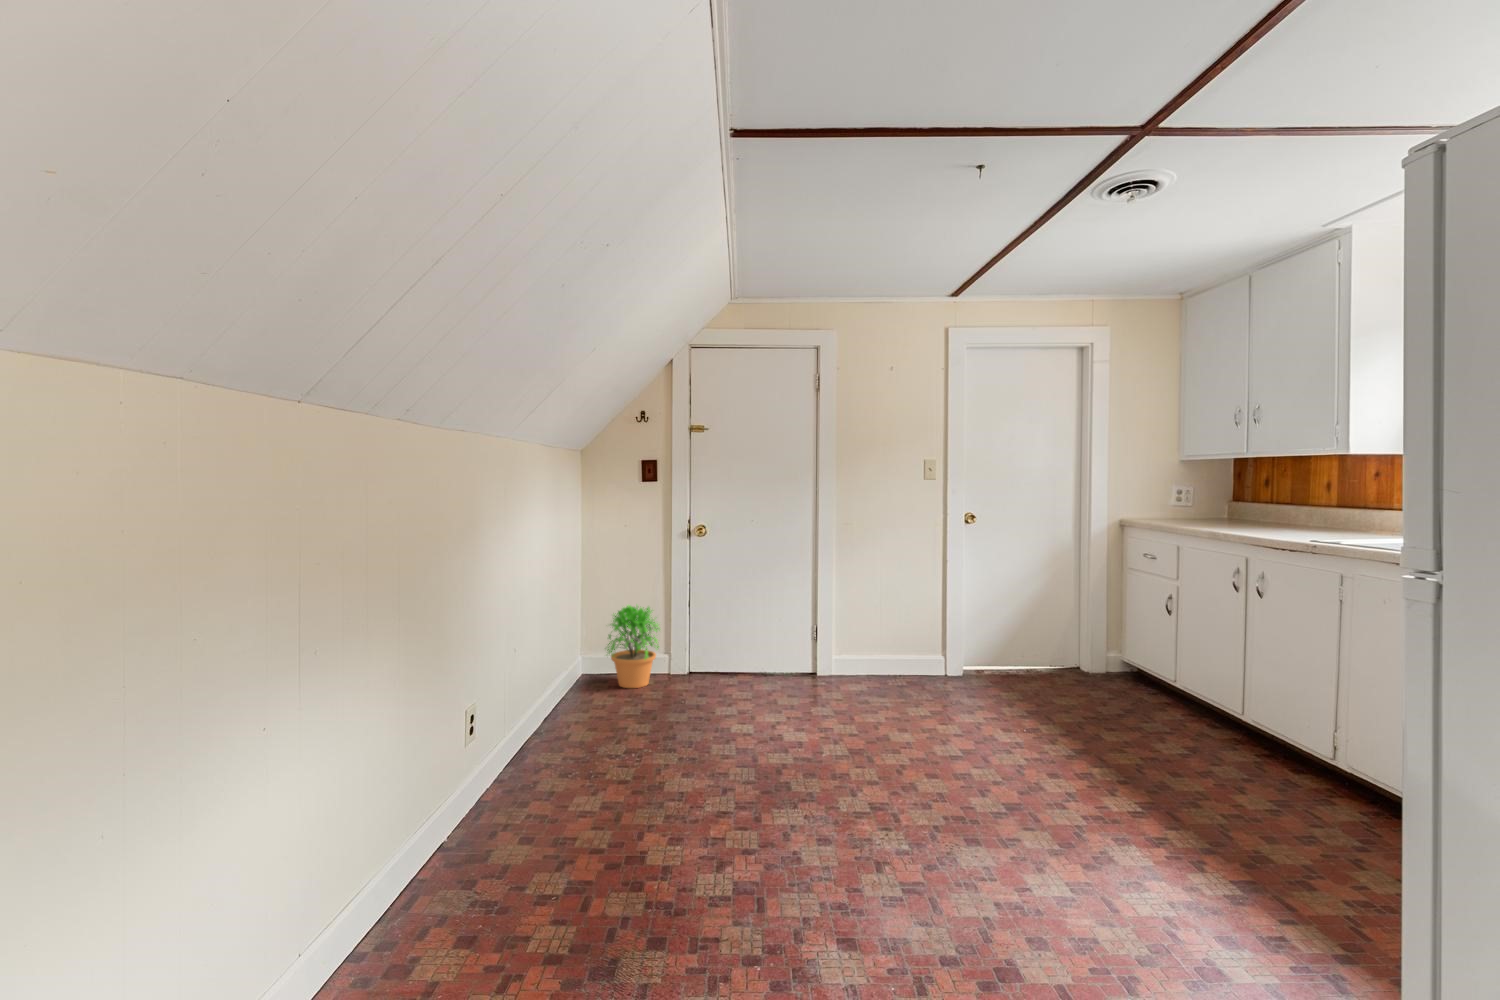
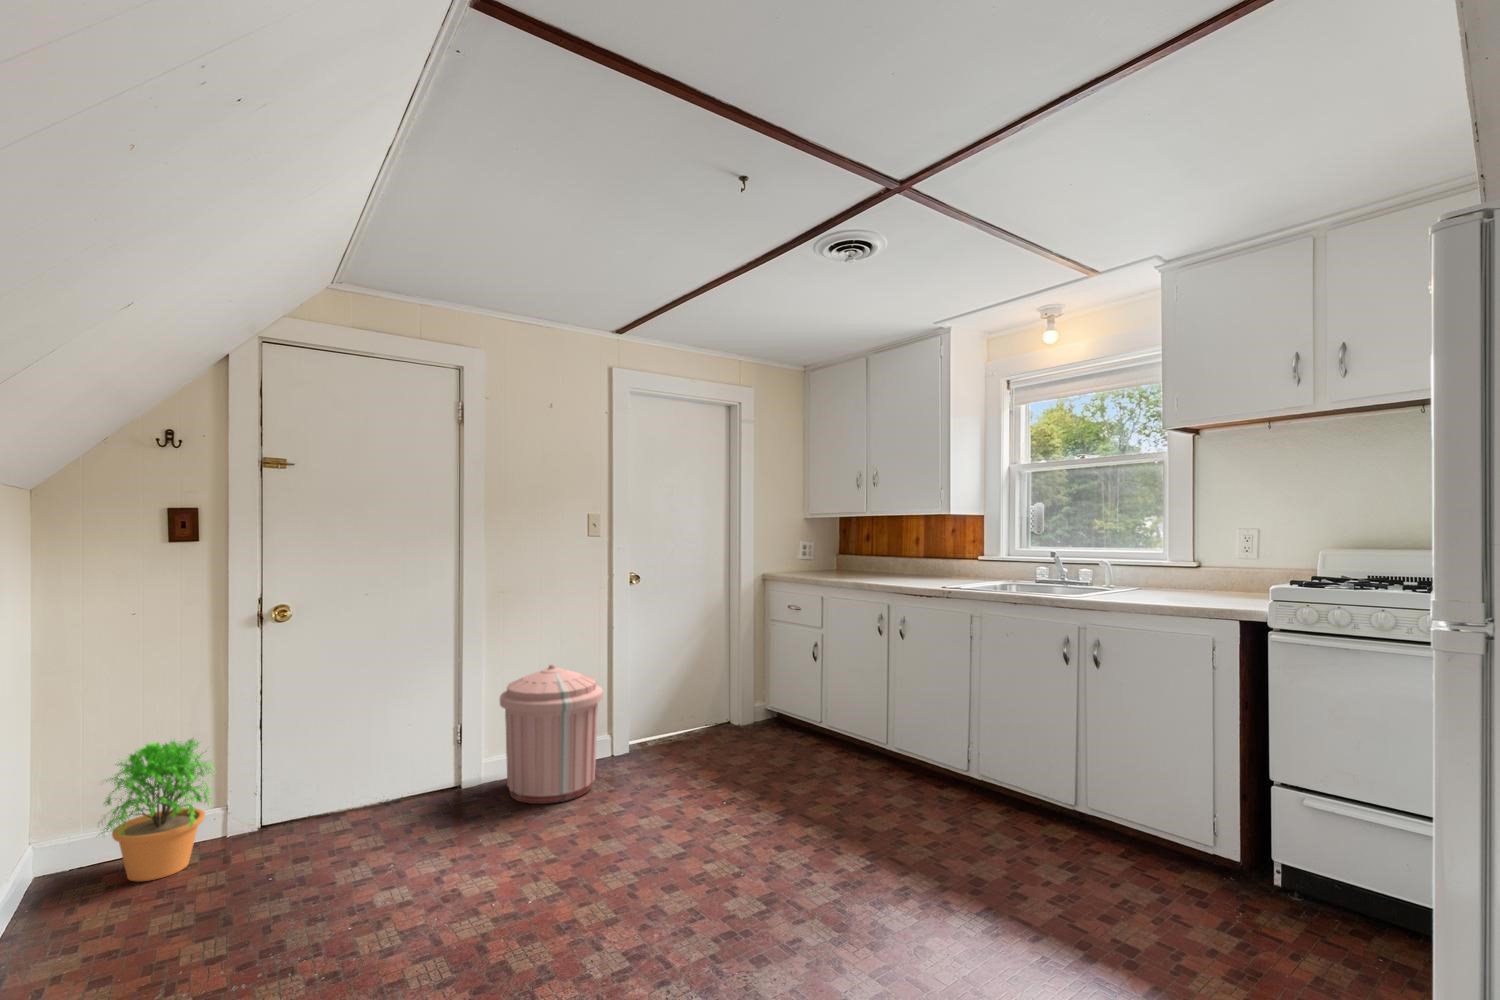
trash can: none [842,587,927,699] -> present [500,664,603,804]

